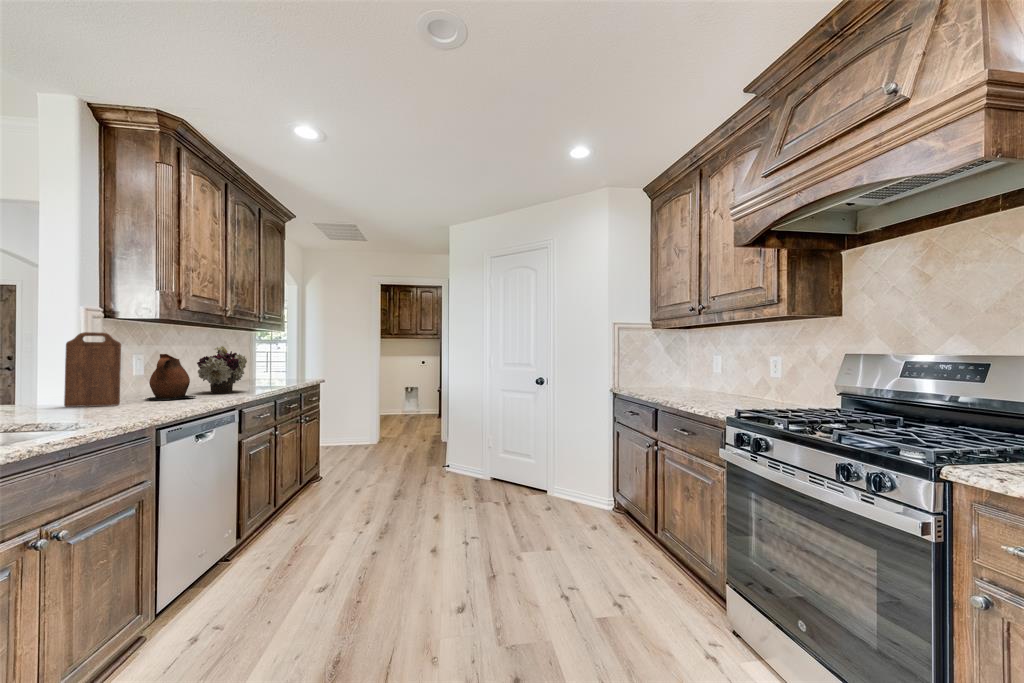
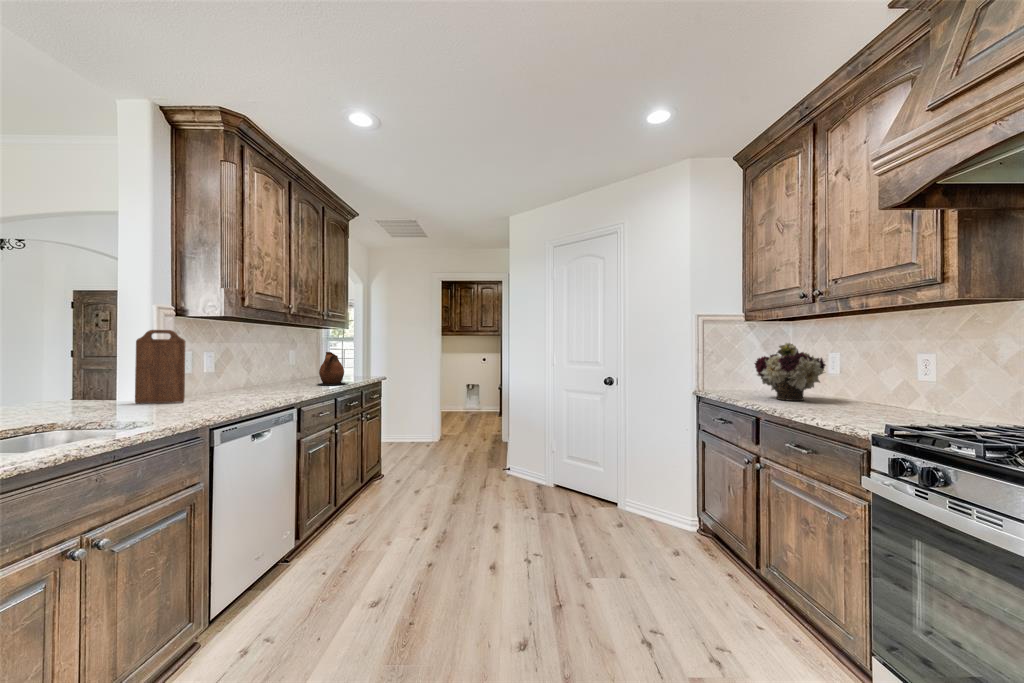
flower arrangement: present [197,345,247,393] -> present [754,343,826,401]
ceramic pitcher: present [147,354,196,400] -> present [319,352,348,385]

